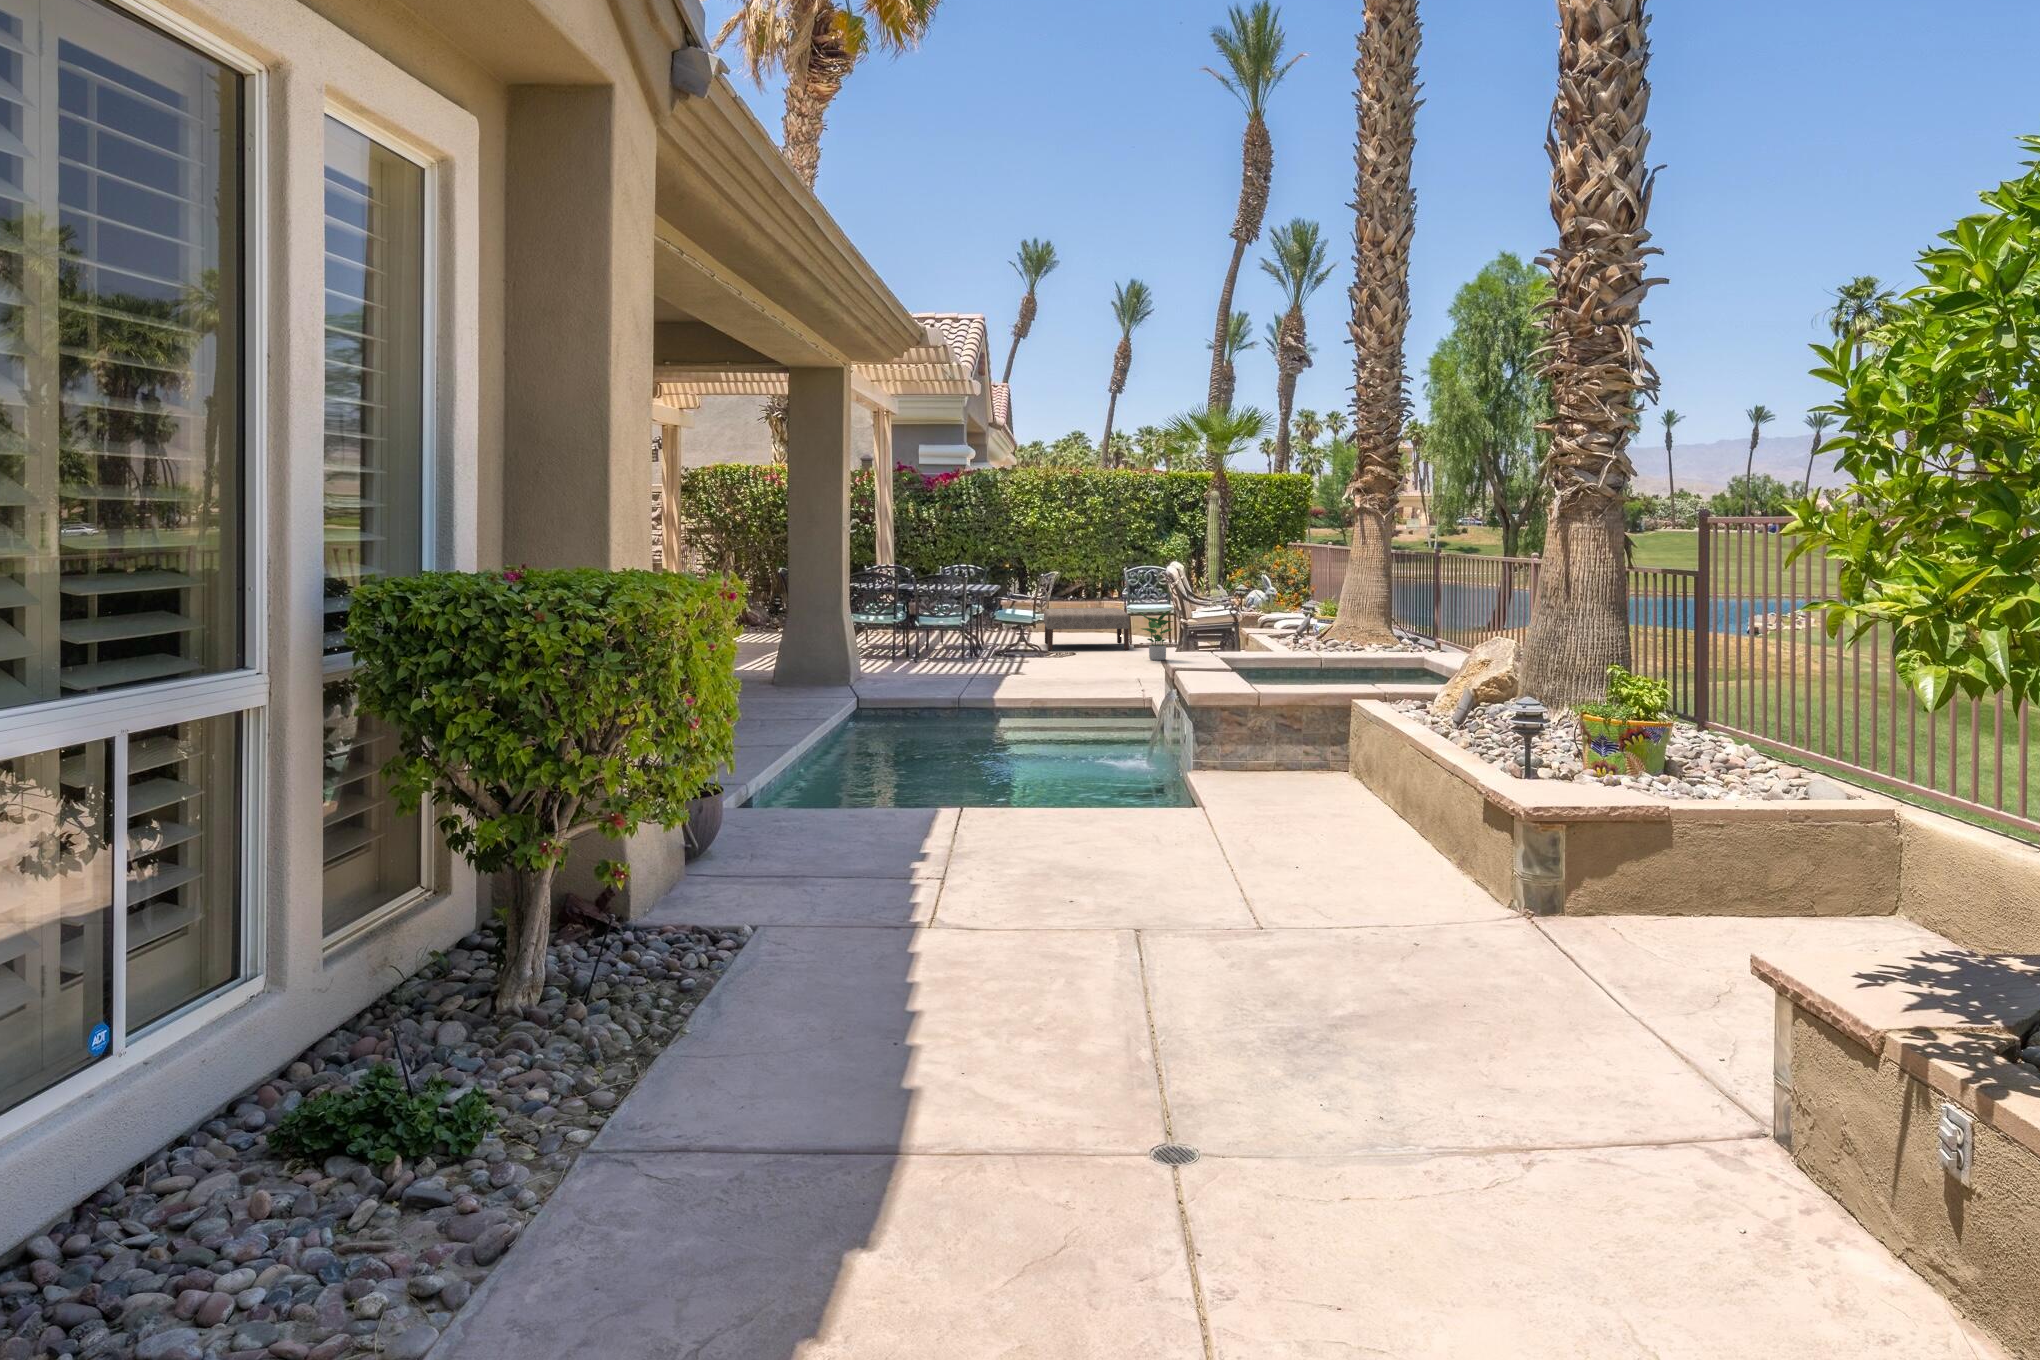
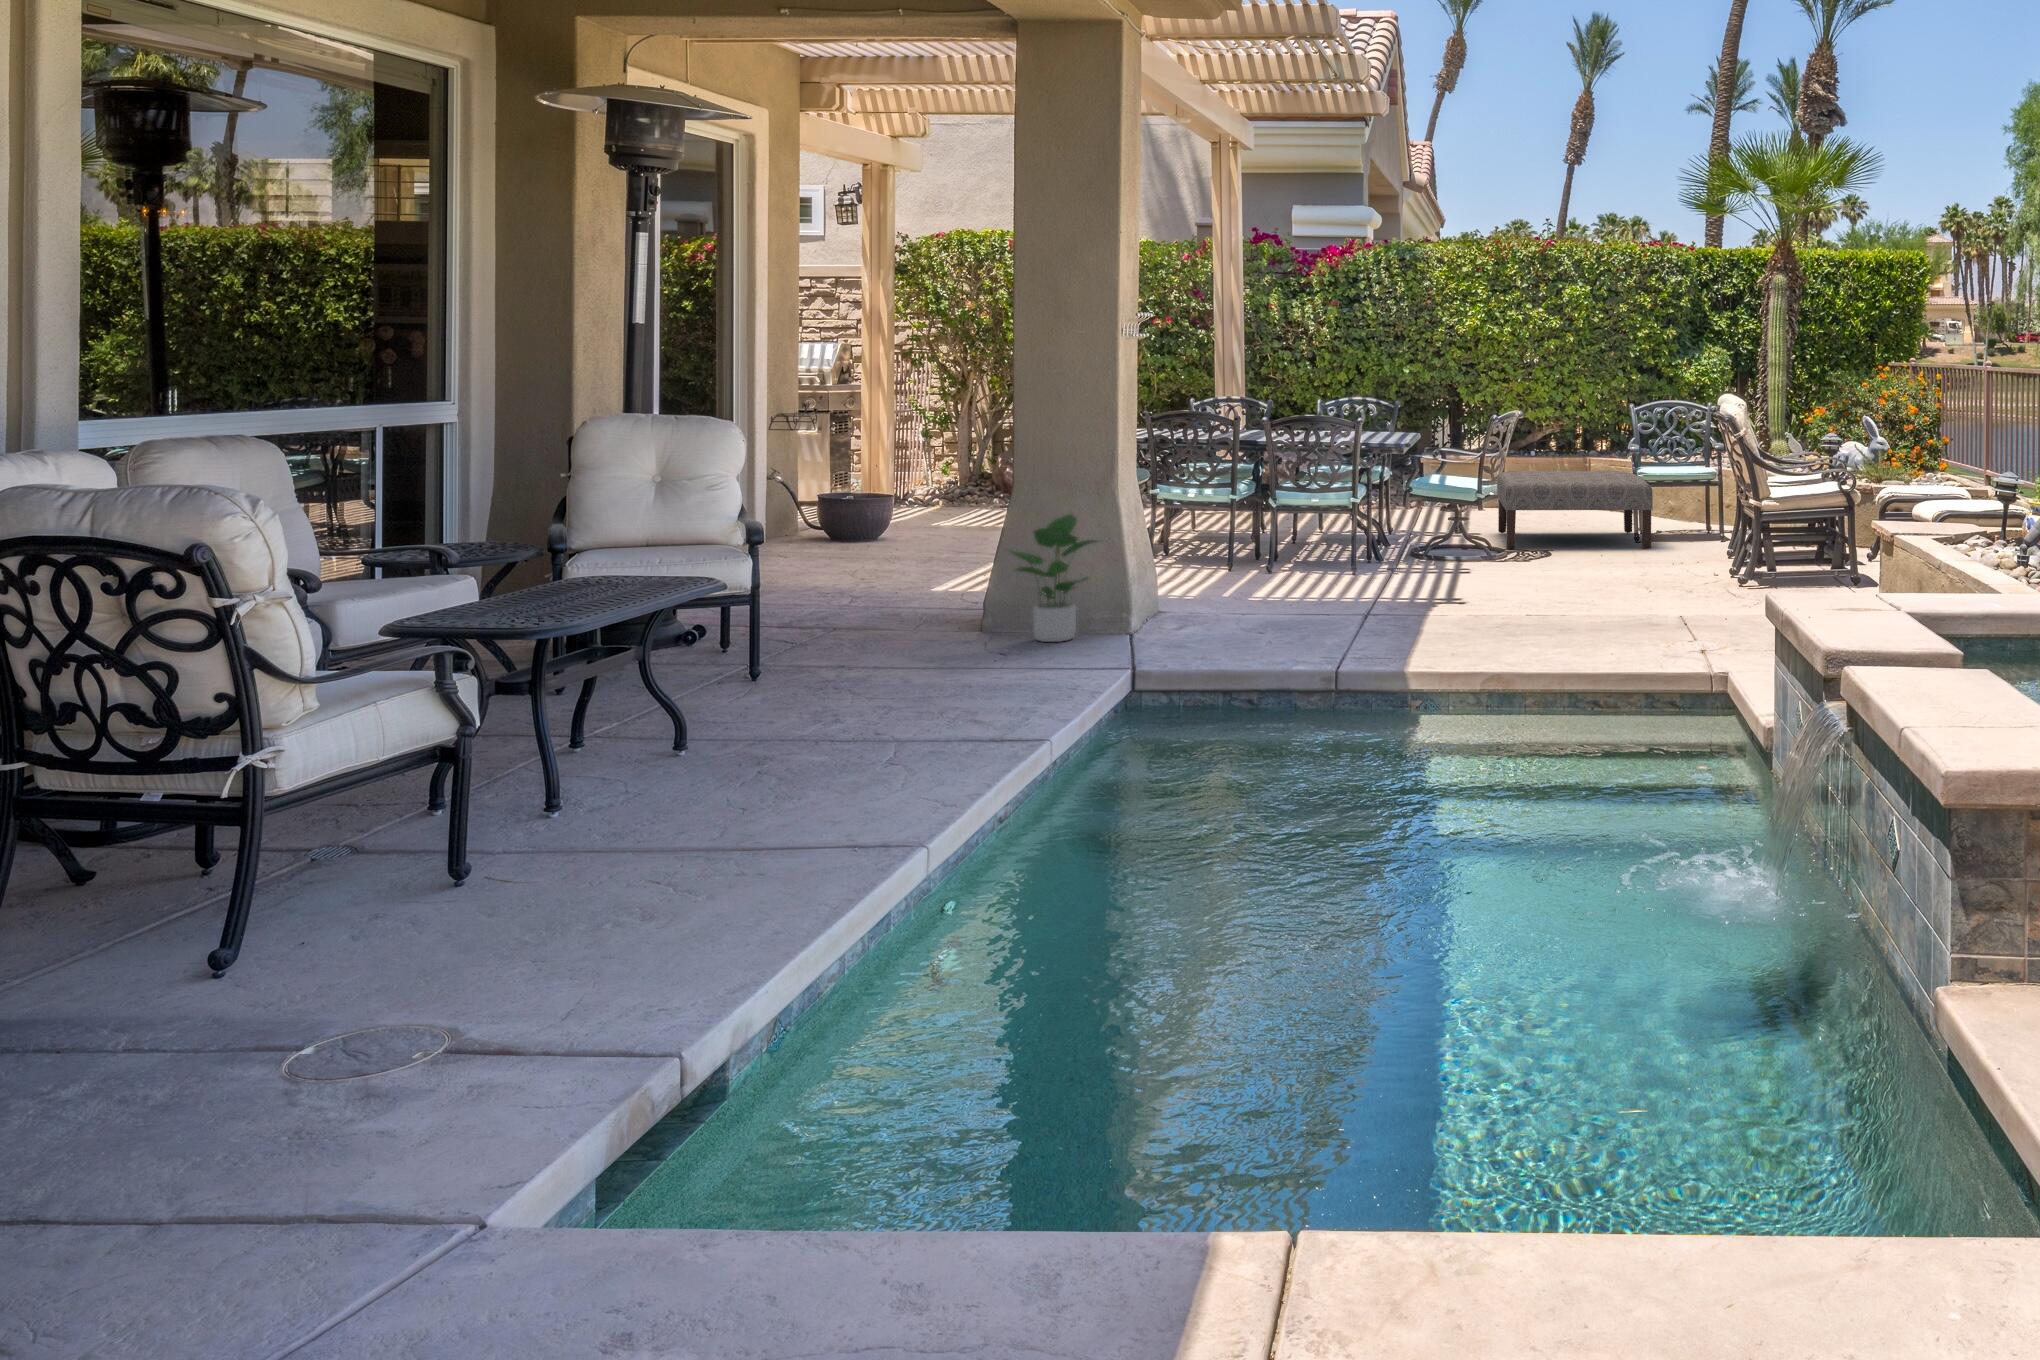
potted plant: present [1140,610,1173,660] -> present [1010,514,1097,642]

